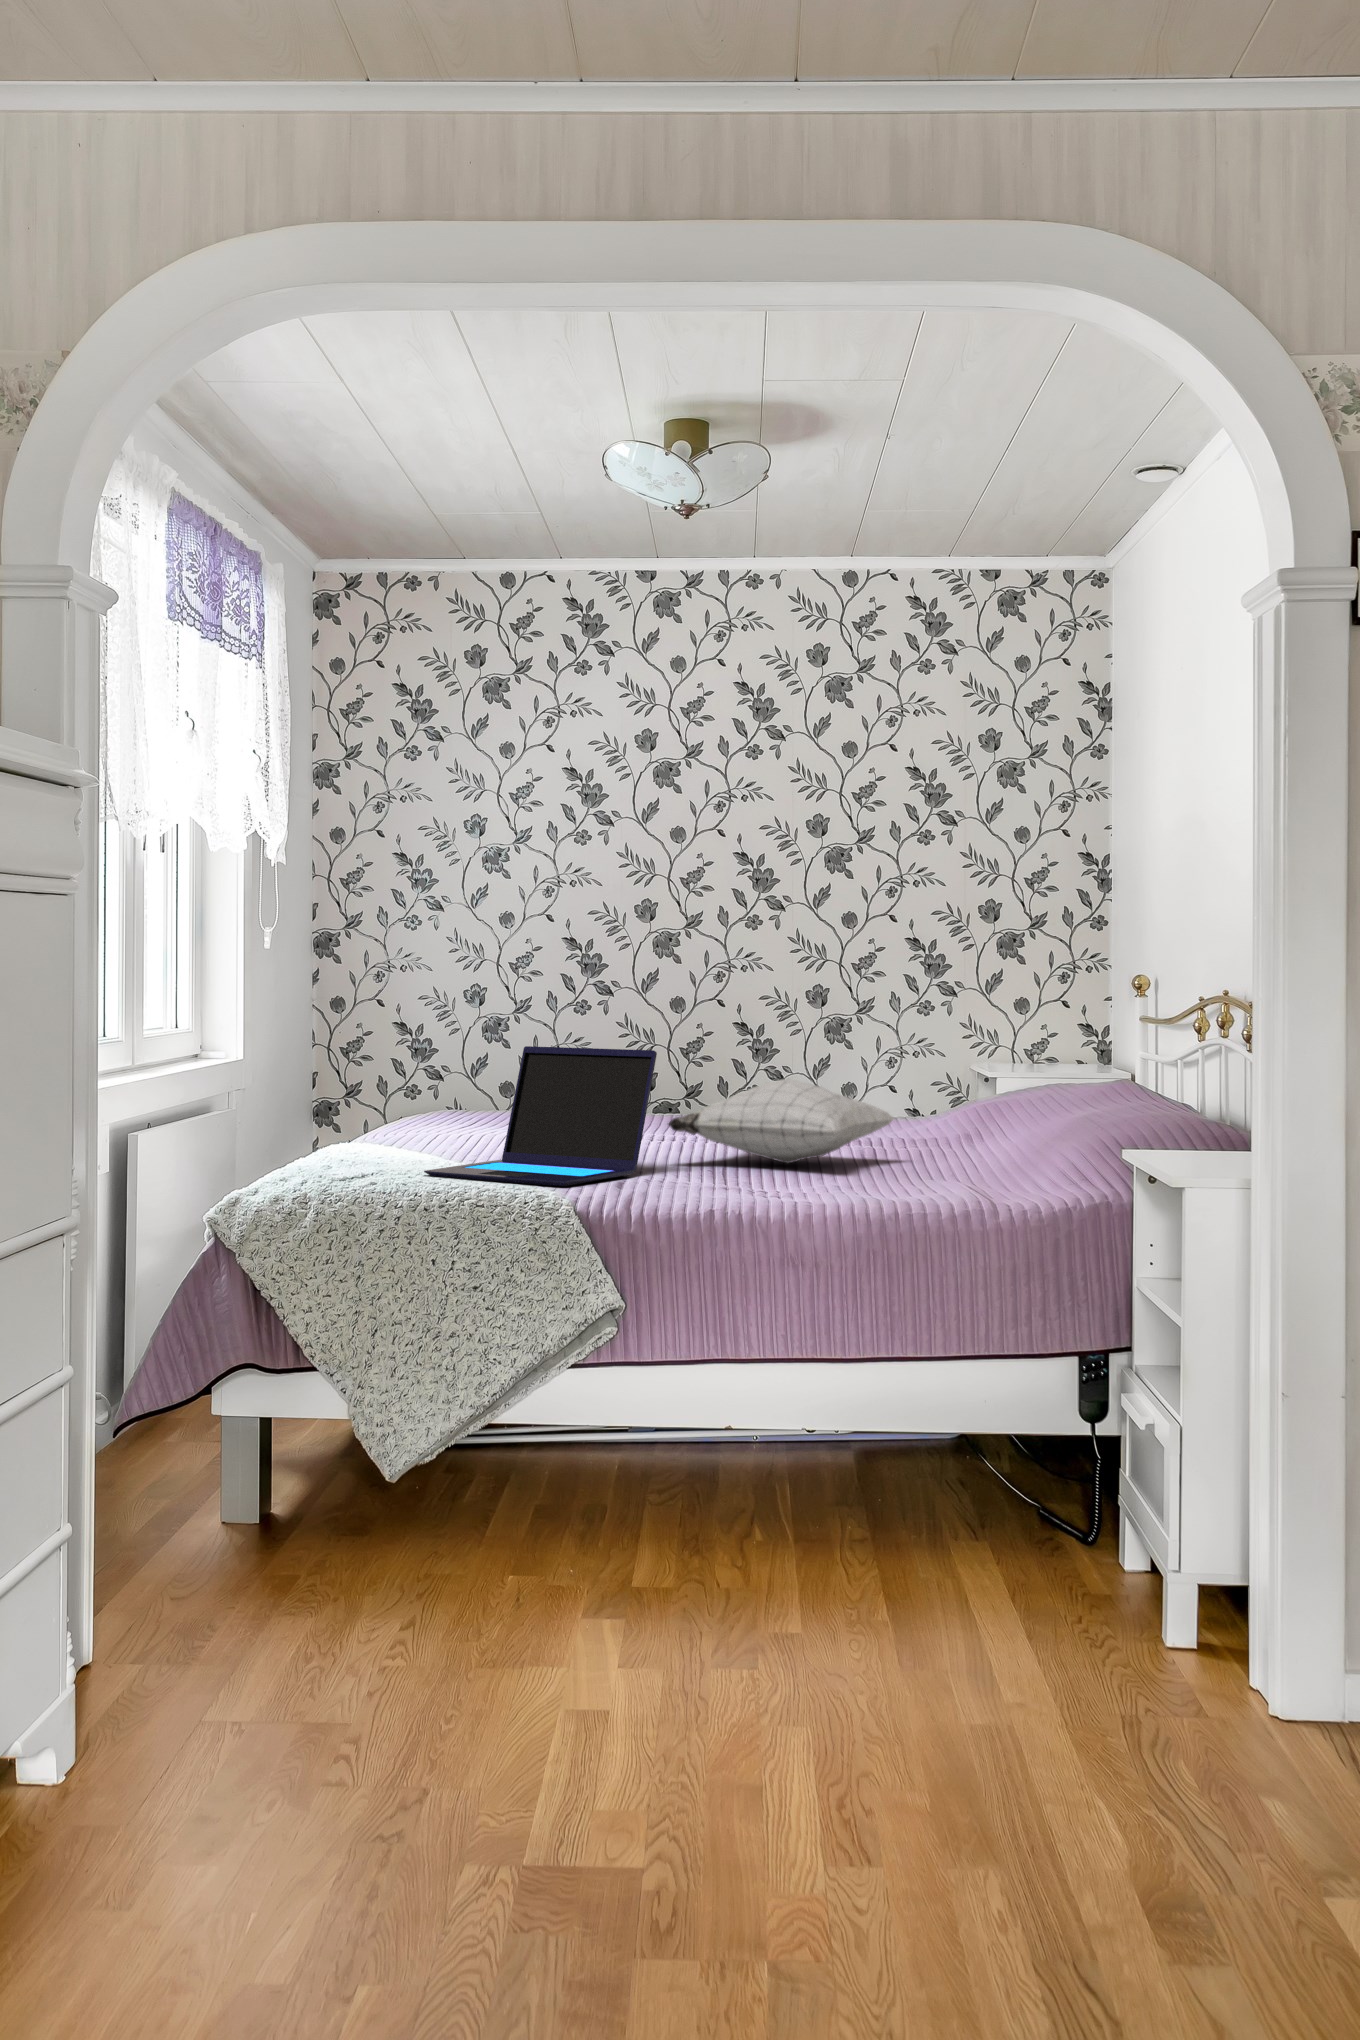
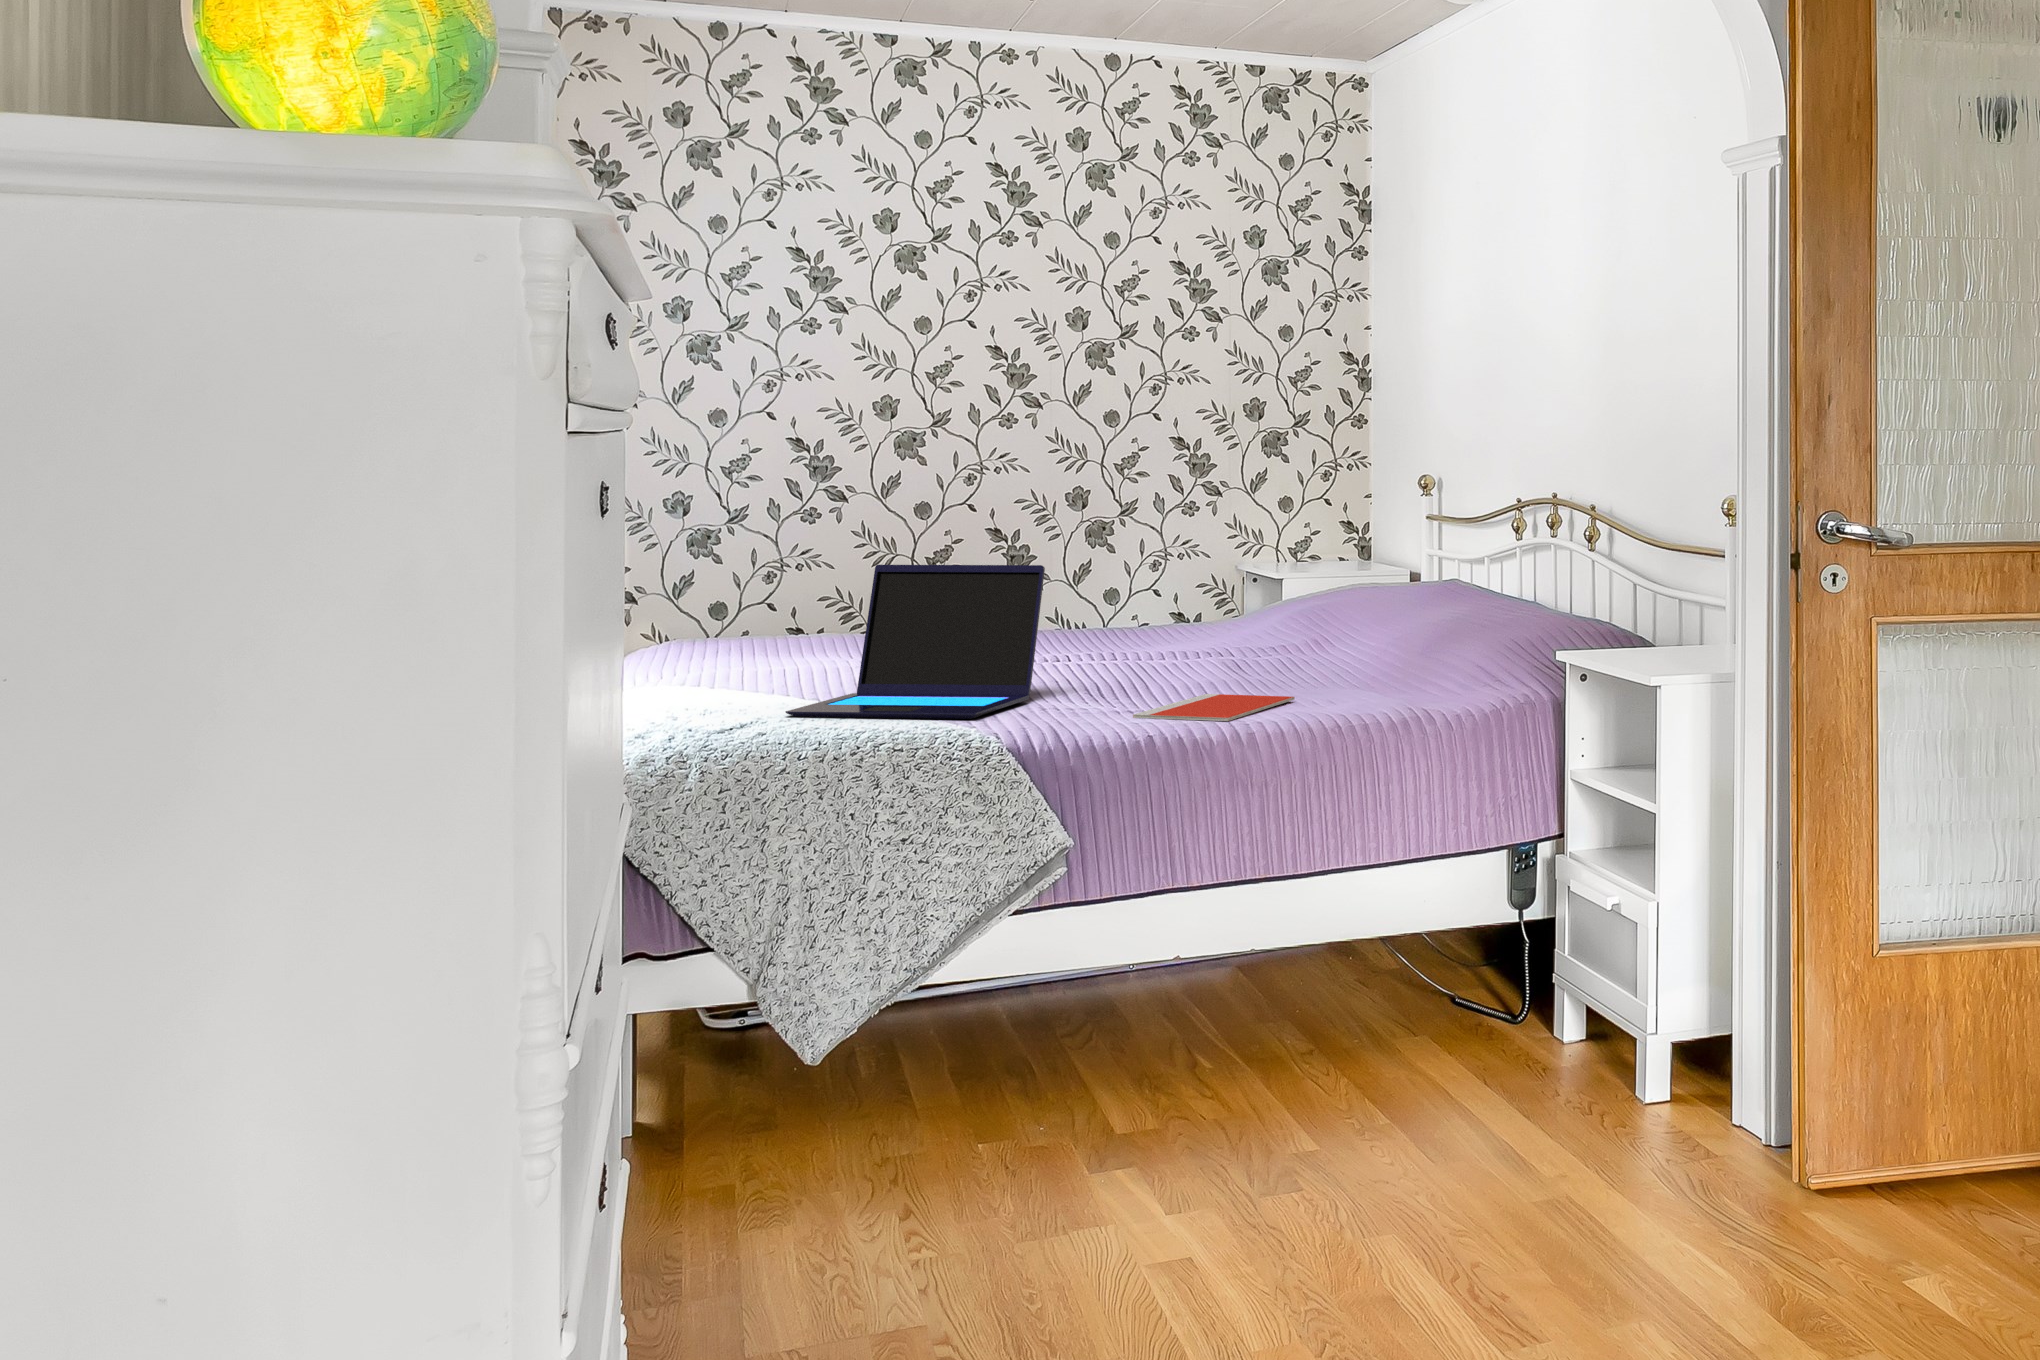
pillow: present [669,1079,893,1163] -> none [1042,590,1267,678]
notebook: none [700,1179,870,1203] -> present [1133,694,1295,721]

